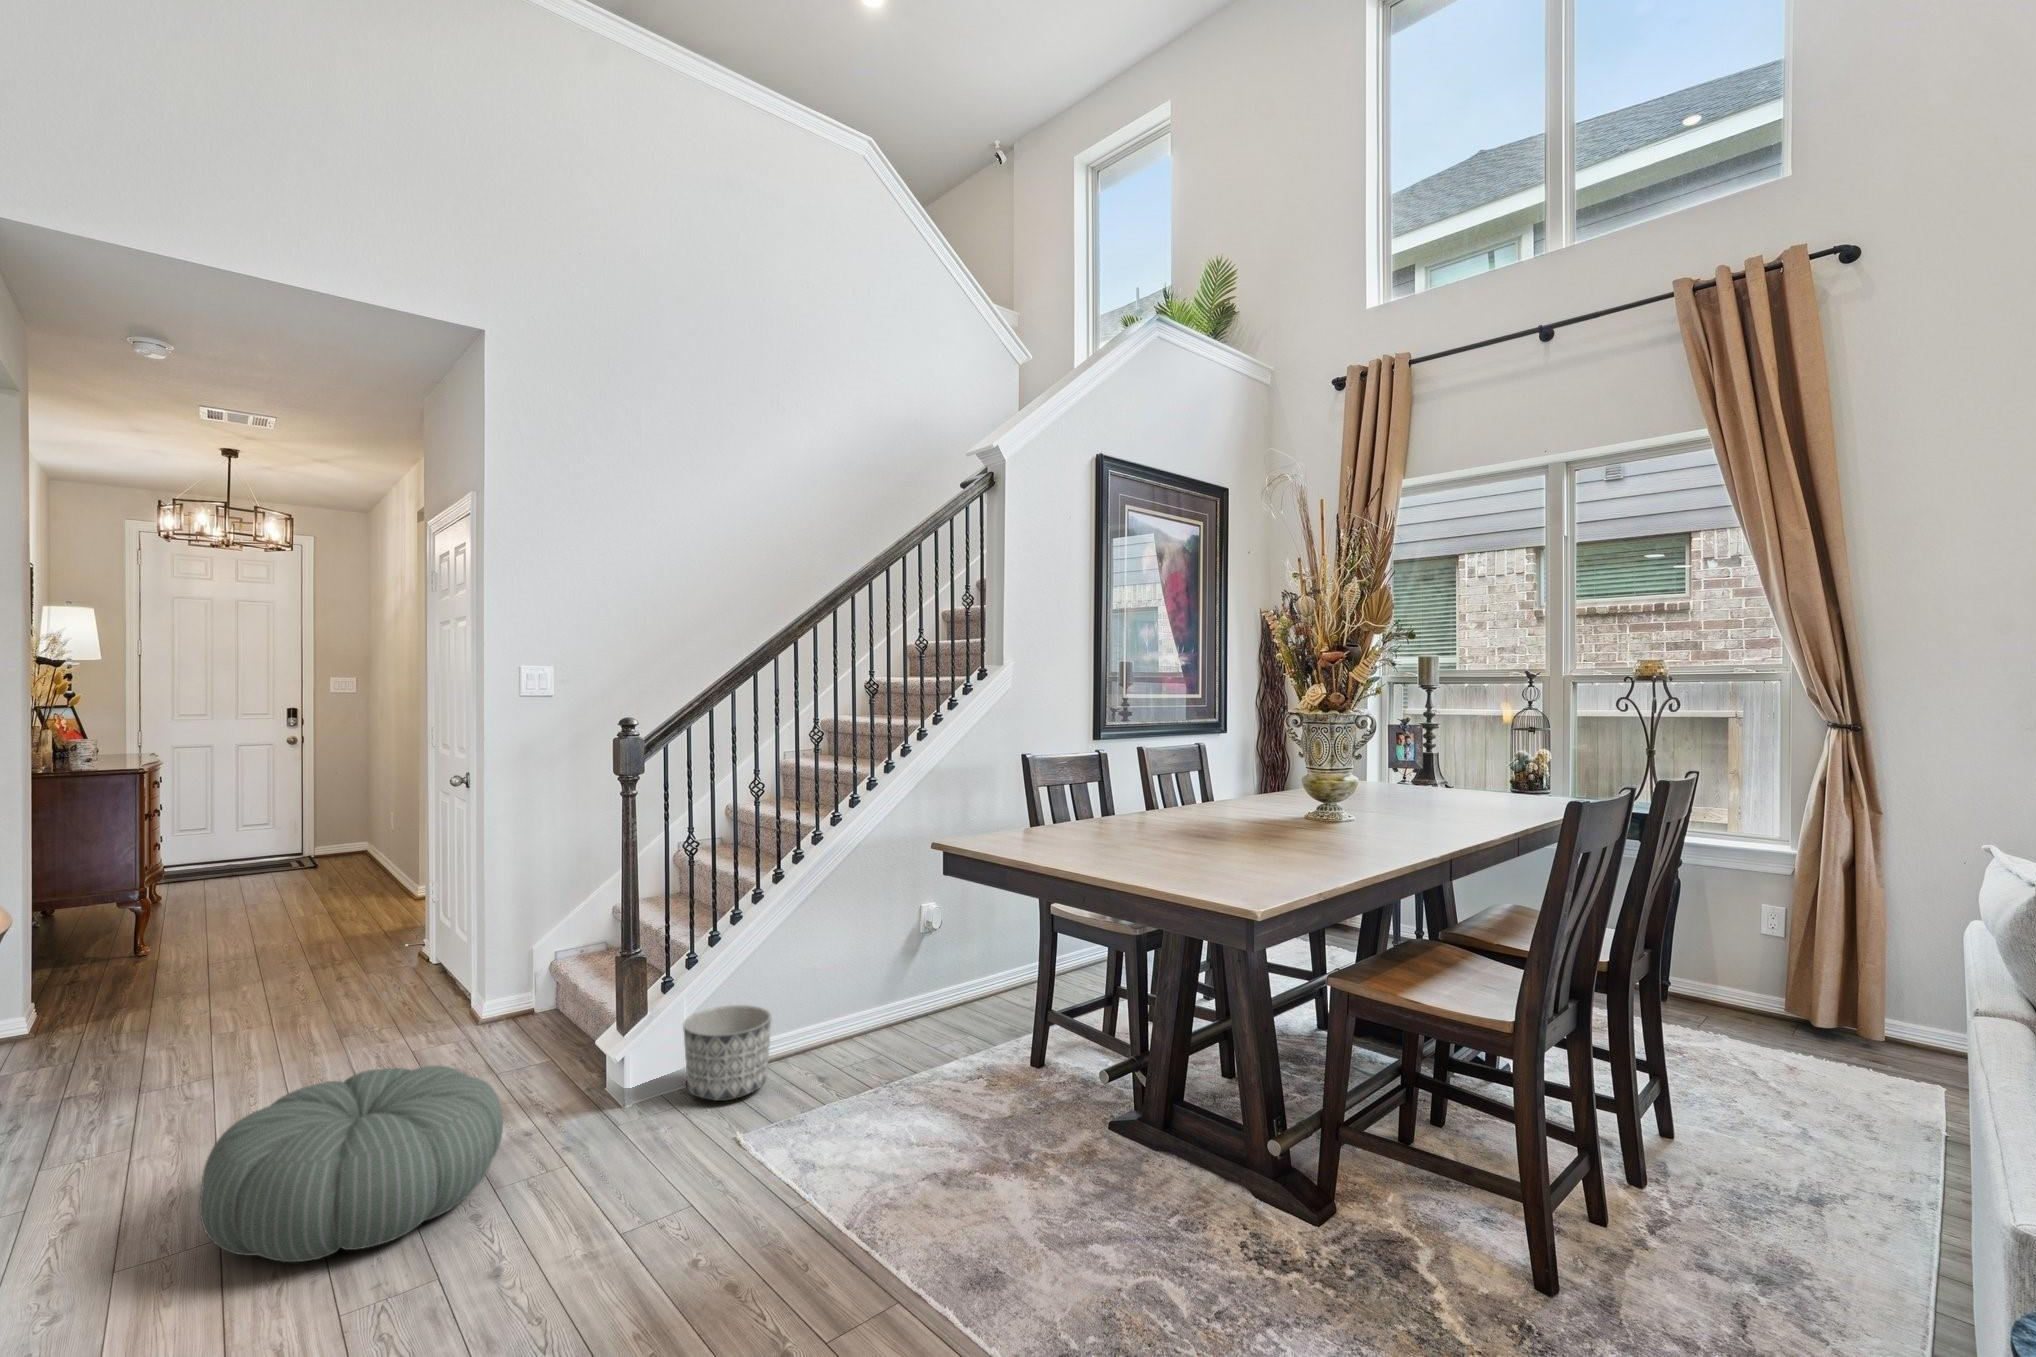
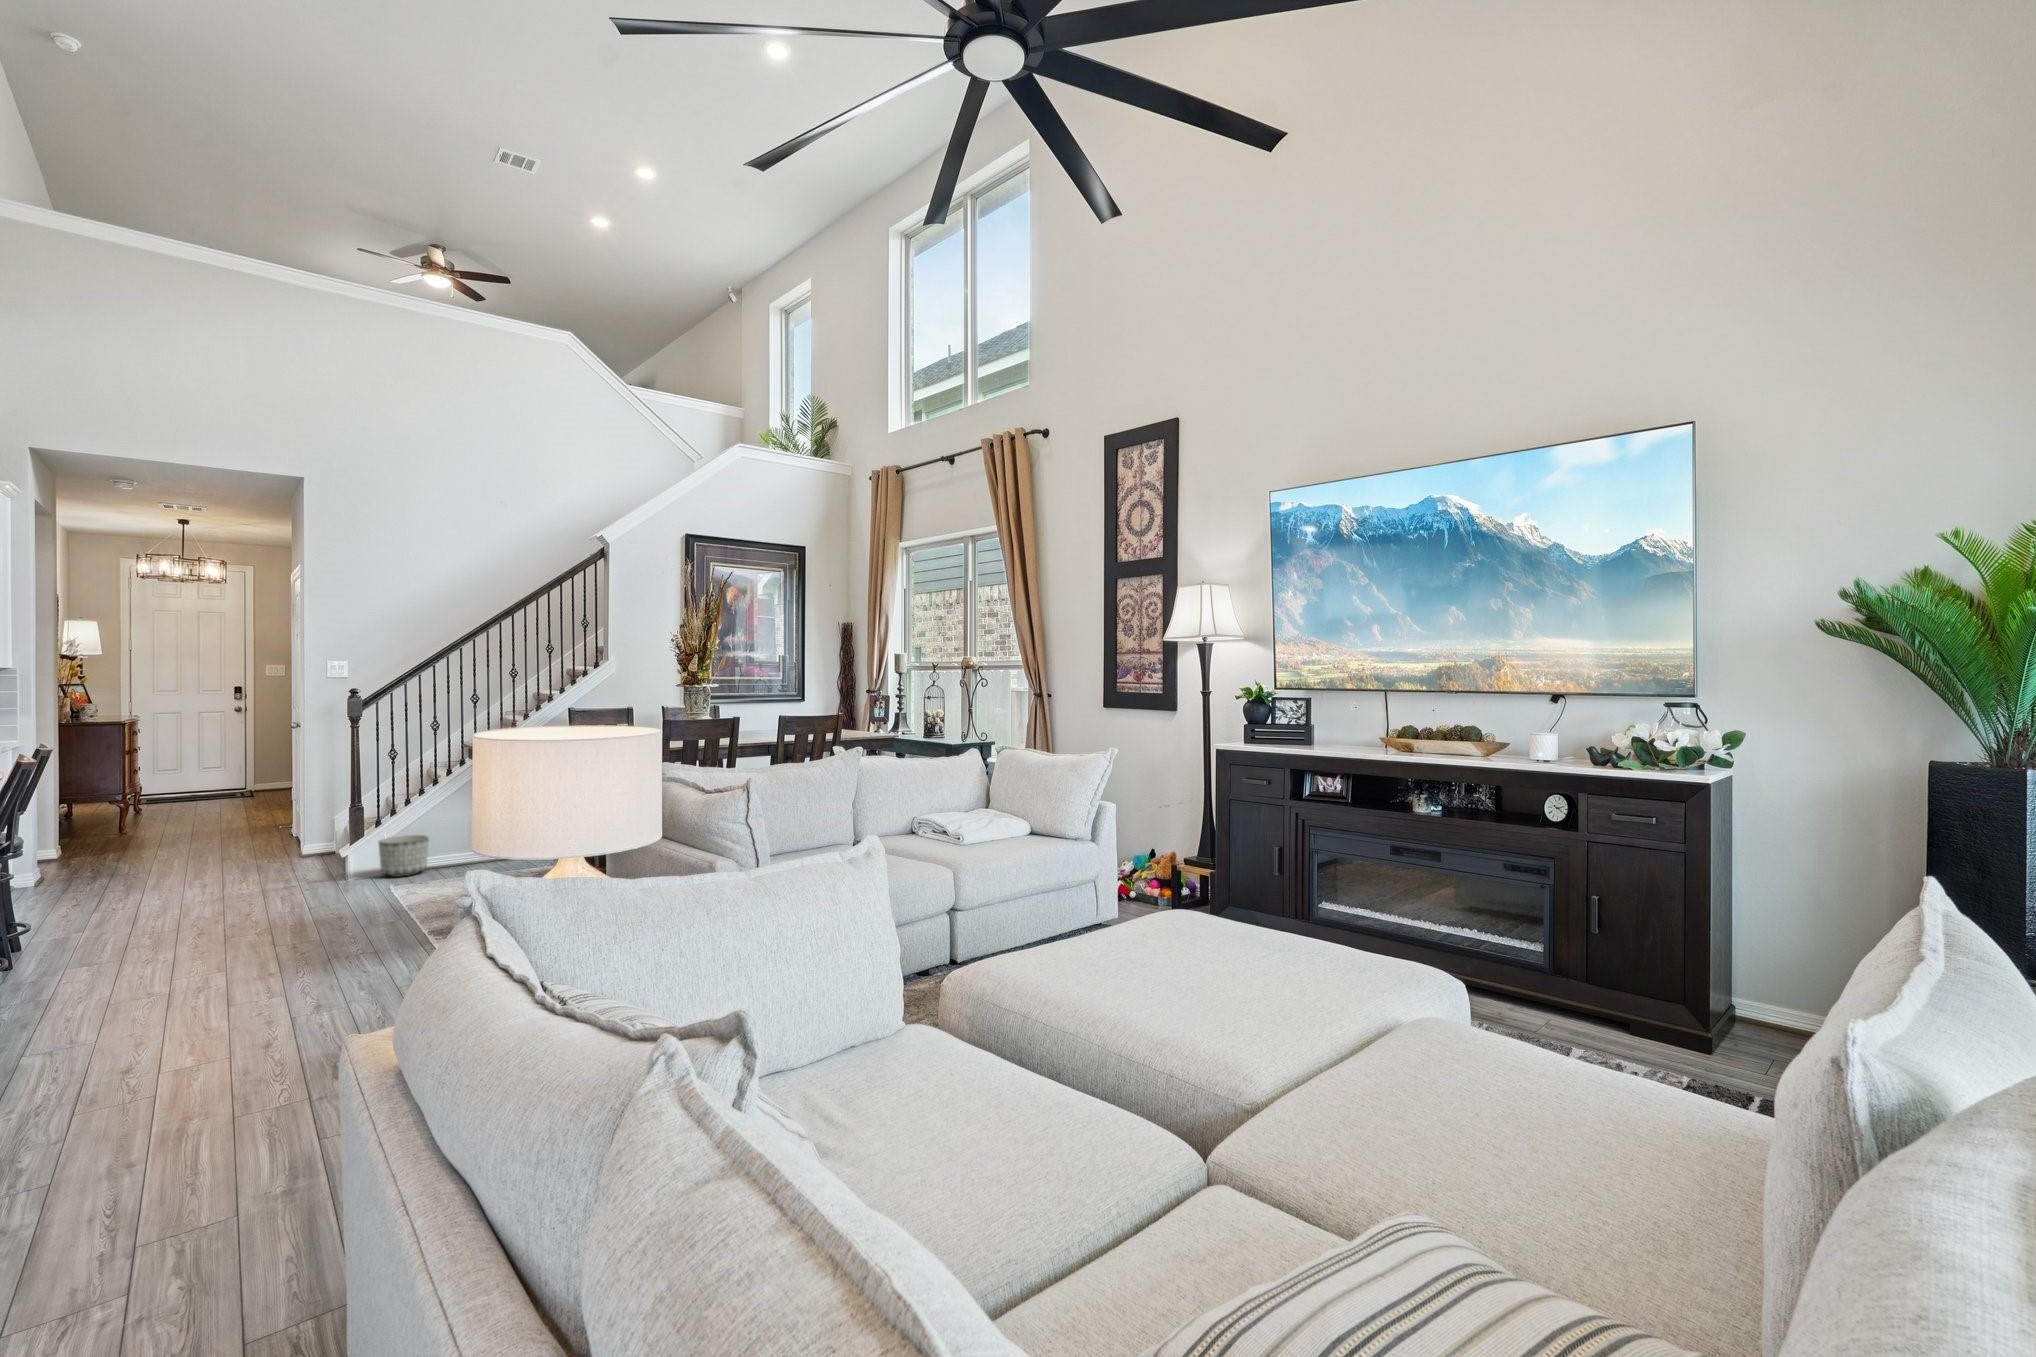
pouf: present [200,1066,503,1262] -> none [125,848,272,911]

